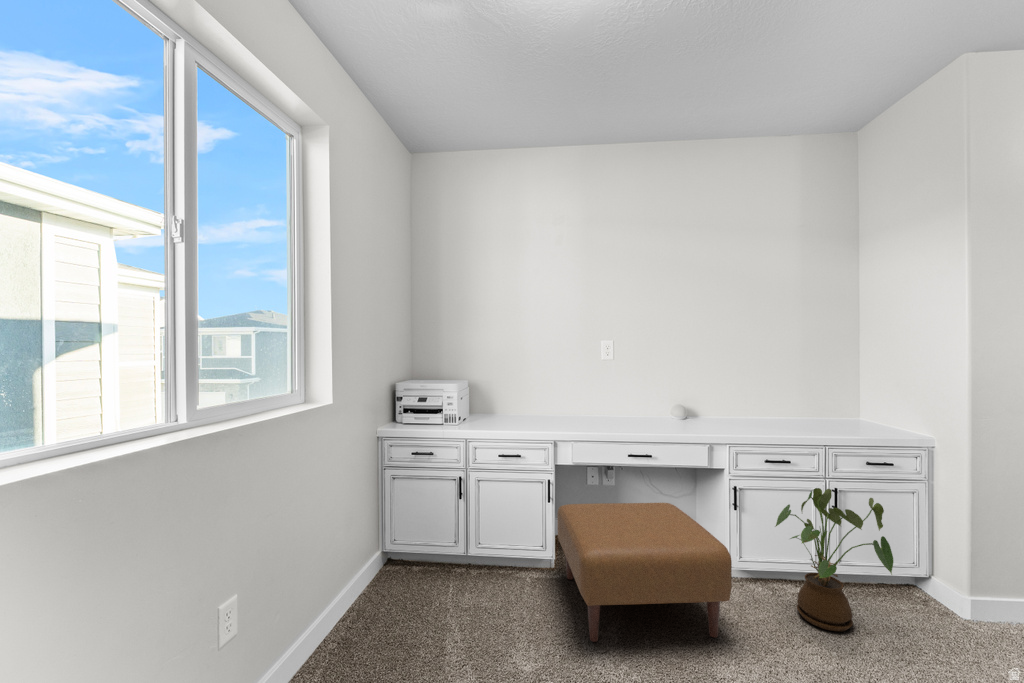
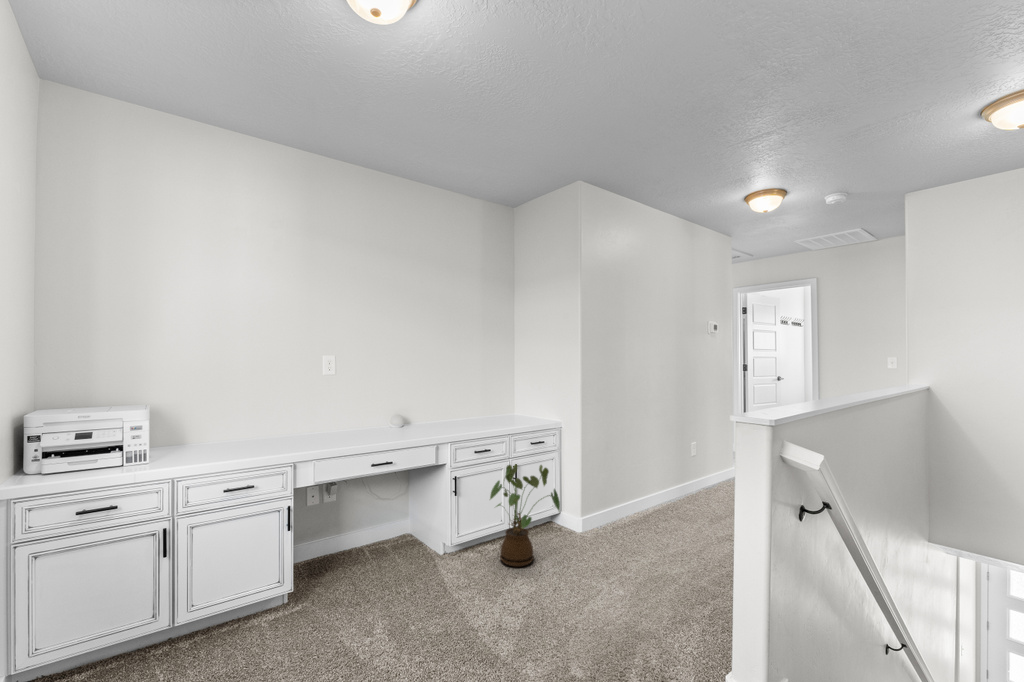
ottoman: present [558,503,732,642] -> none [297,503,472,649]

